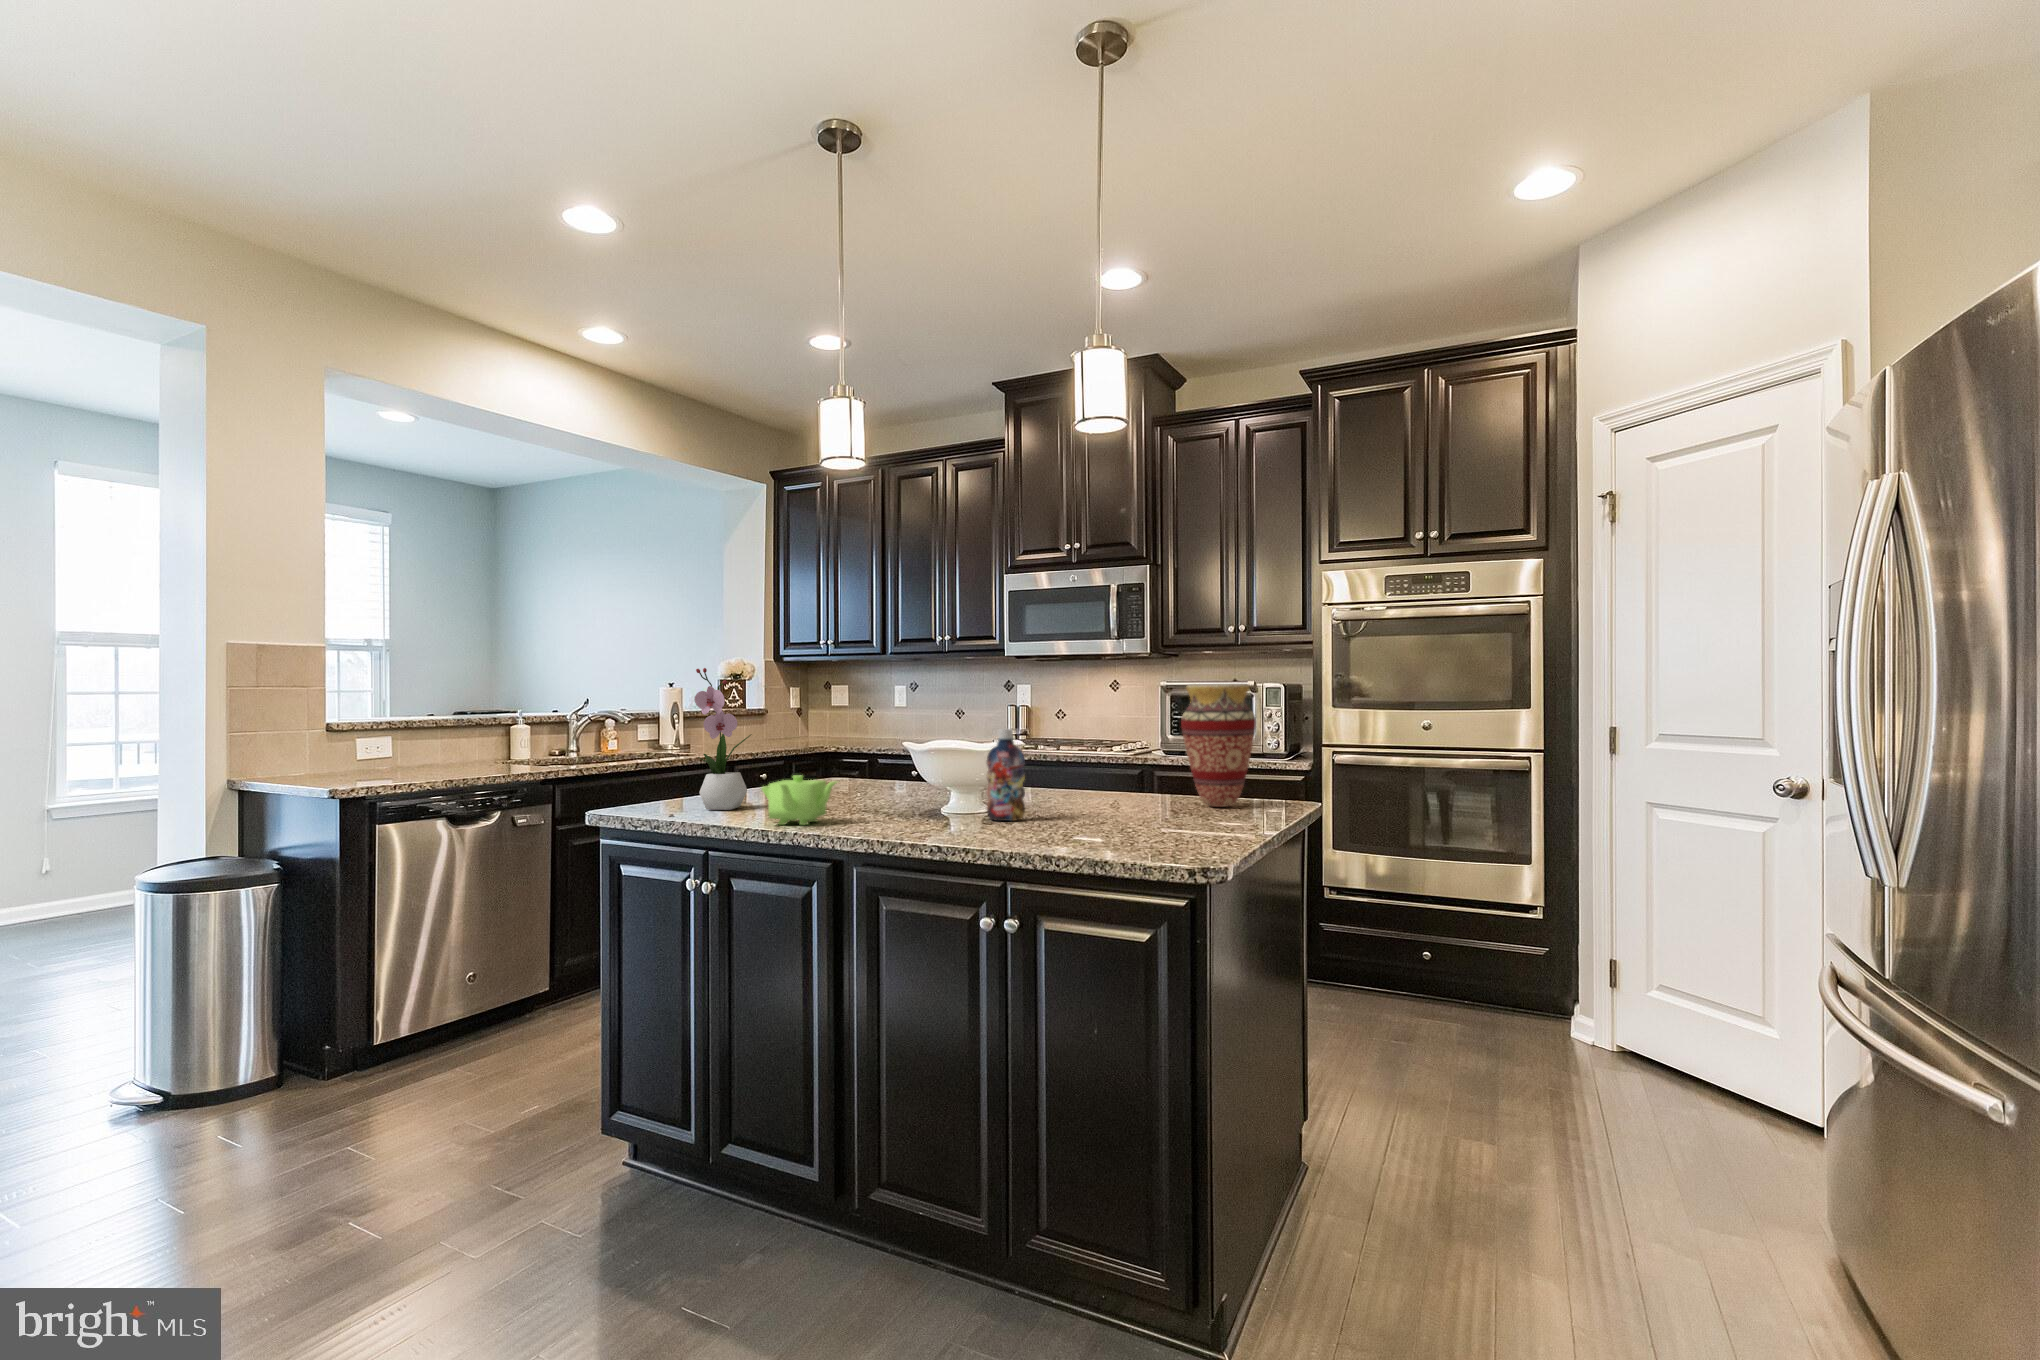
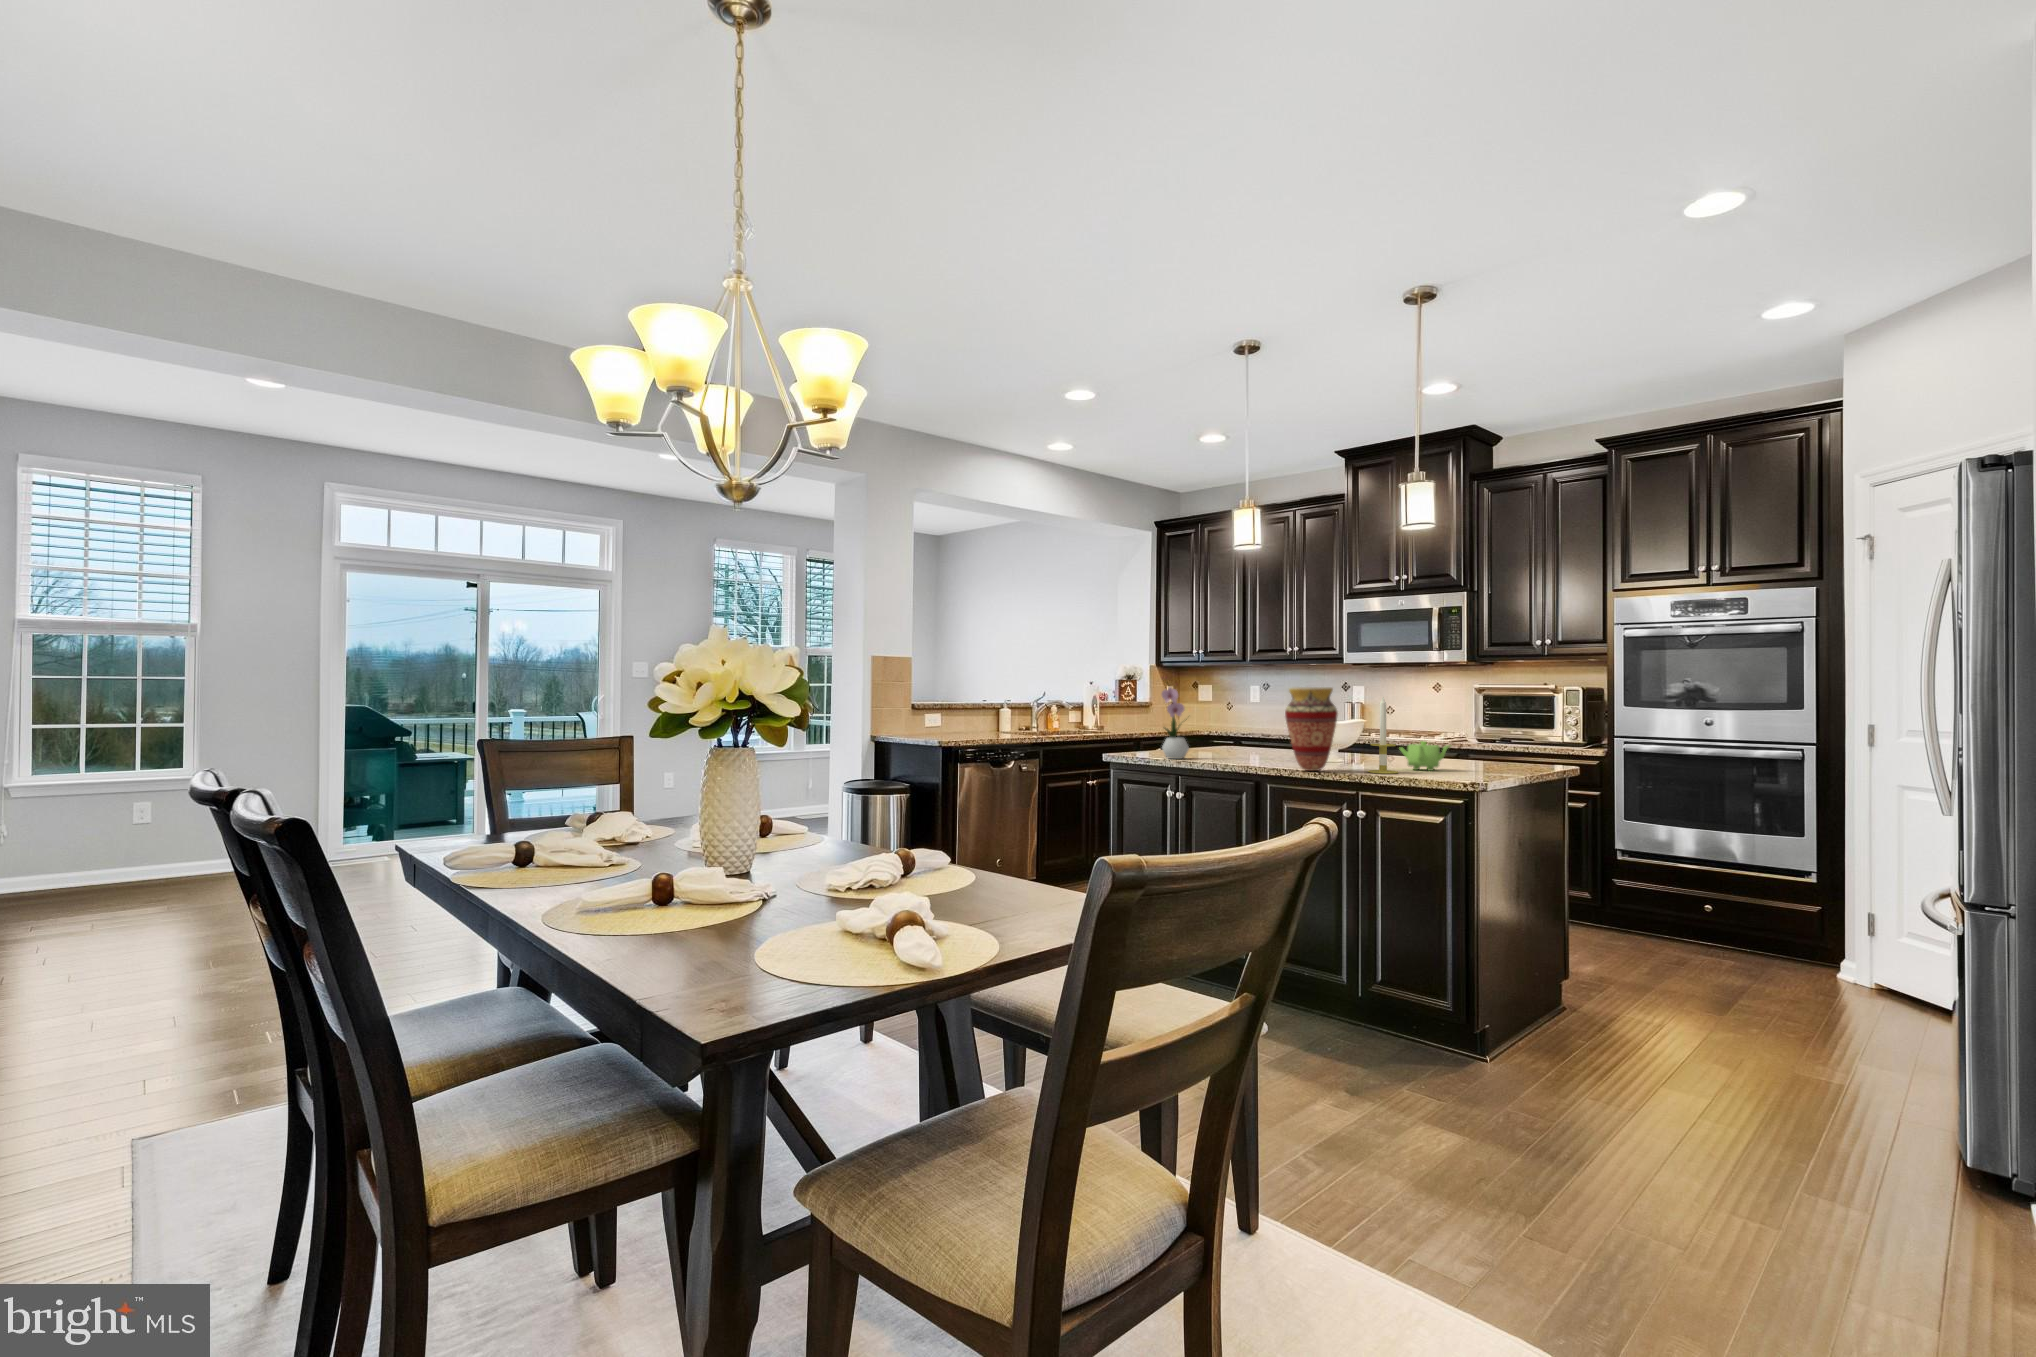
vase: present [1181,684,1256,807] -> present [1285,687,1338,771]
candle: none [1028,697,1077,834] -> present [1368,697,1398,774]
bottle: present [986,729,1025,821] -> none [1341,714,1365,768]
teapot: present [761,775,837,825] -> present [1399,741,1449,771]

